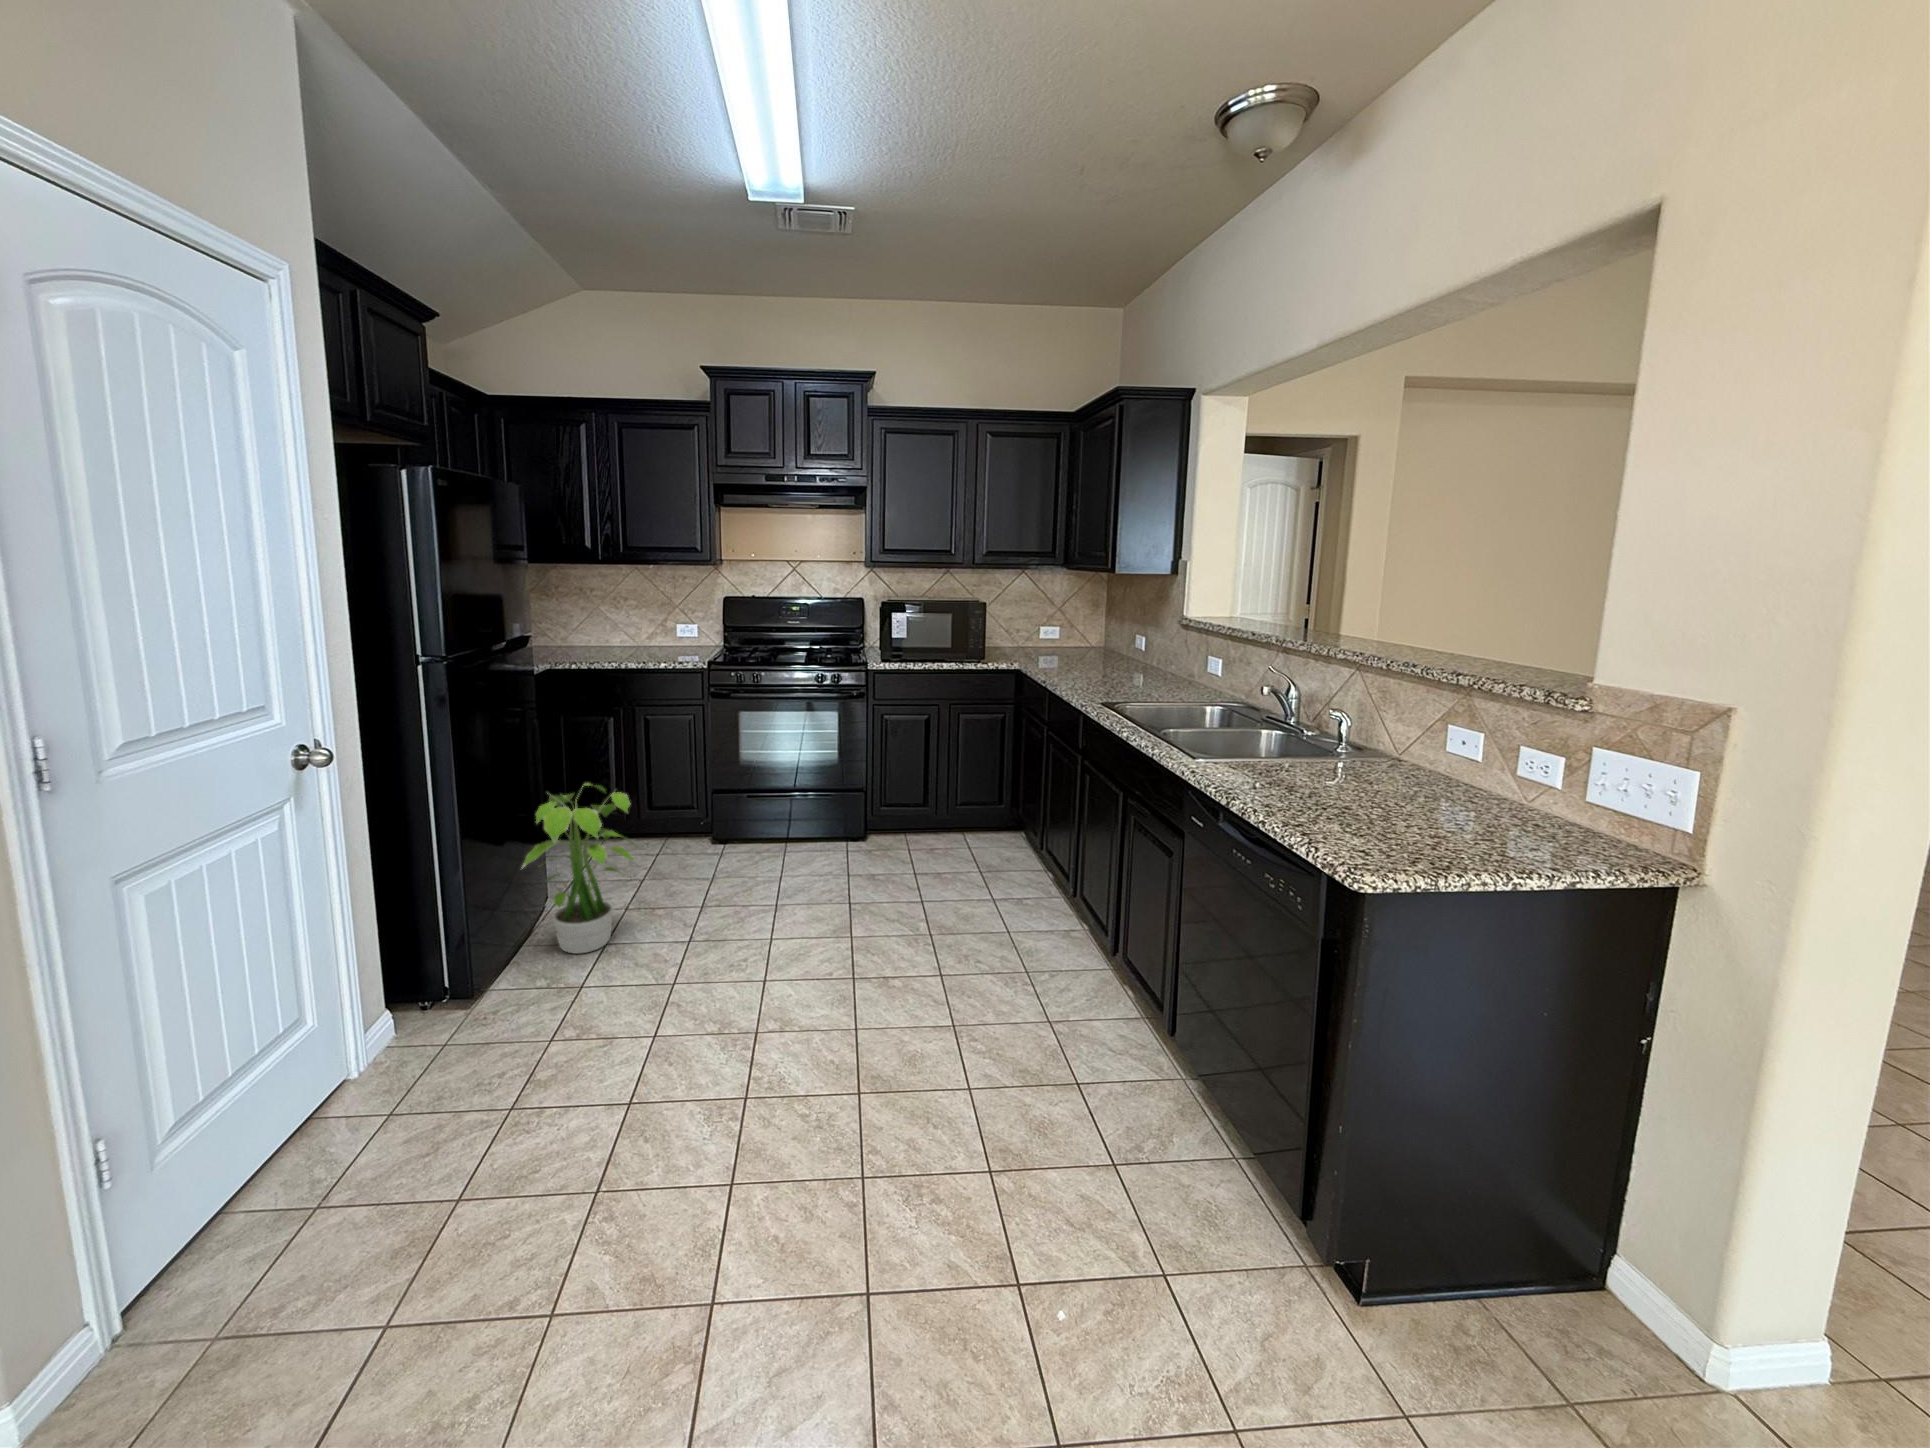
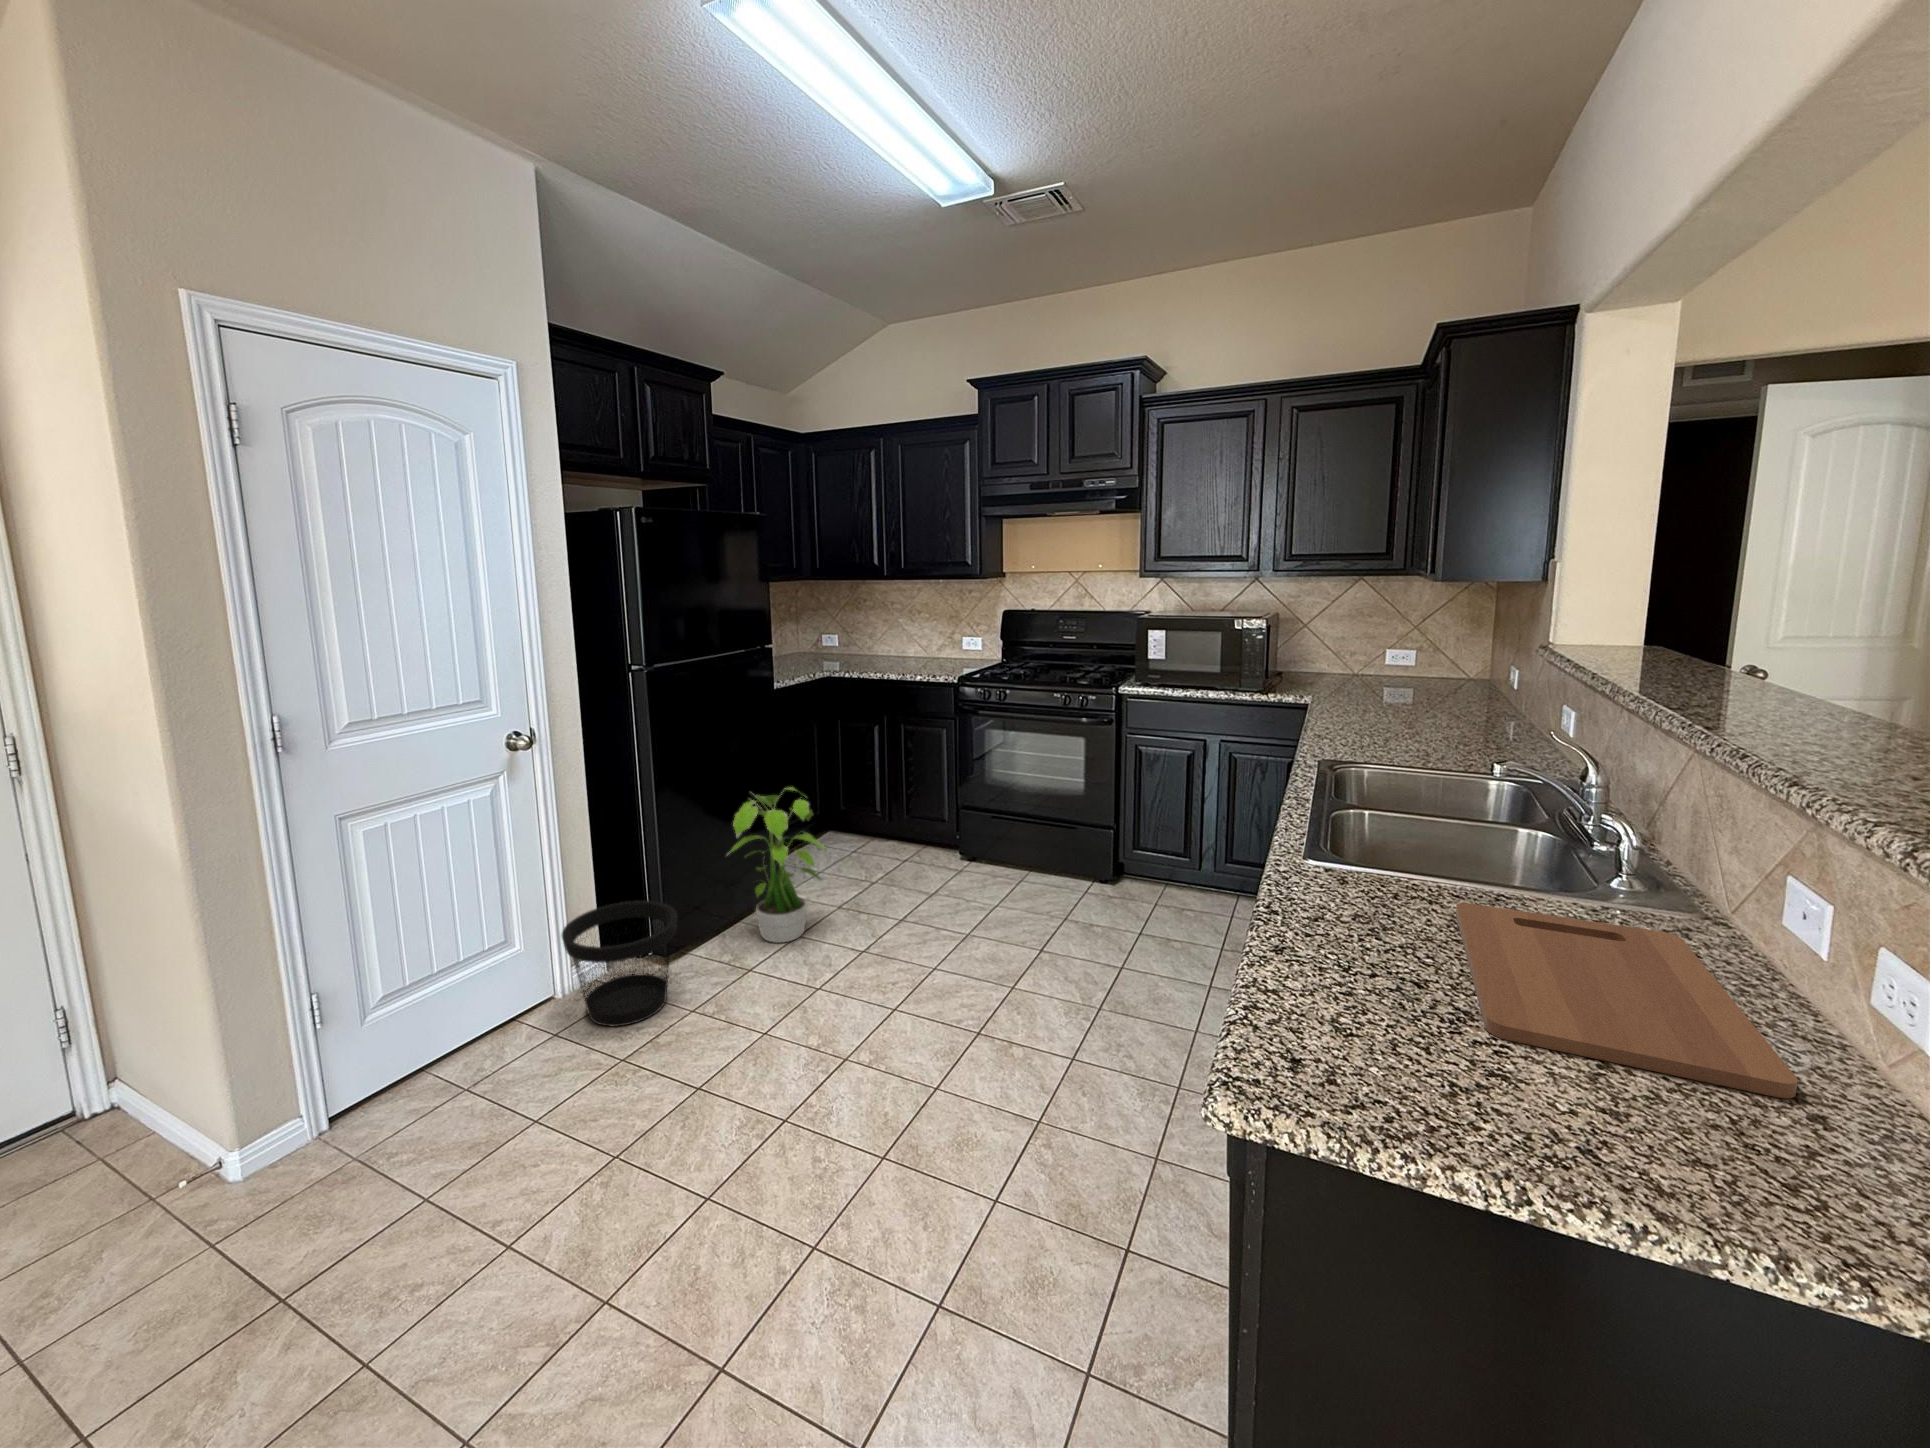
cutting board: none [1302,766,1516,822] -> present [1456,903,1798,1098]
wastebasket: none [368,931,522,1089] -> present [562,901,678,1026]

